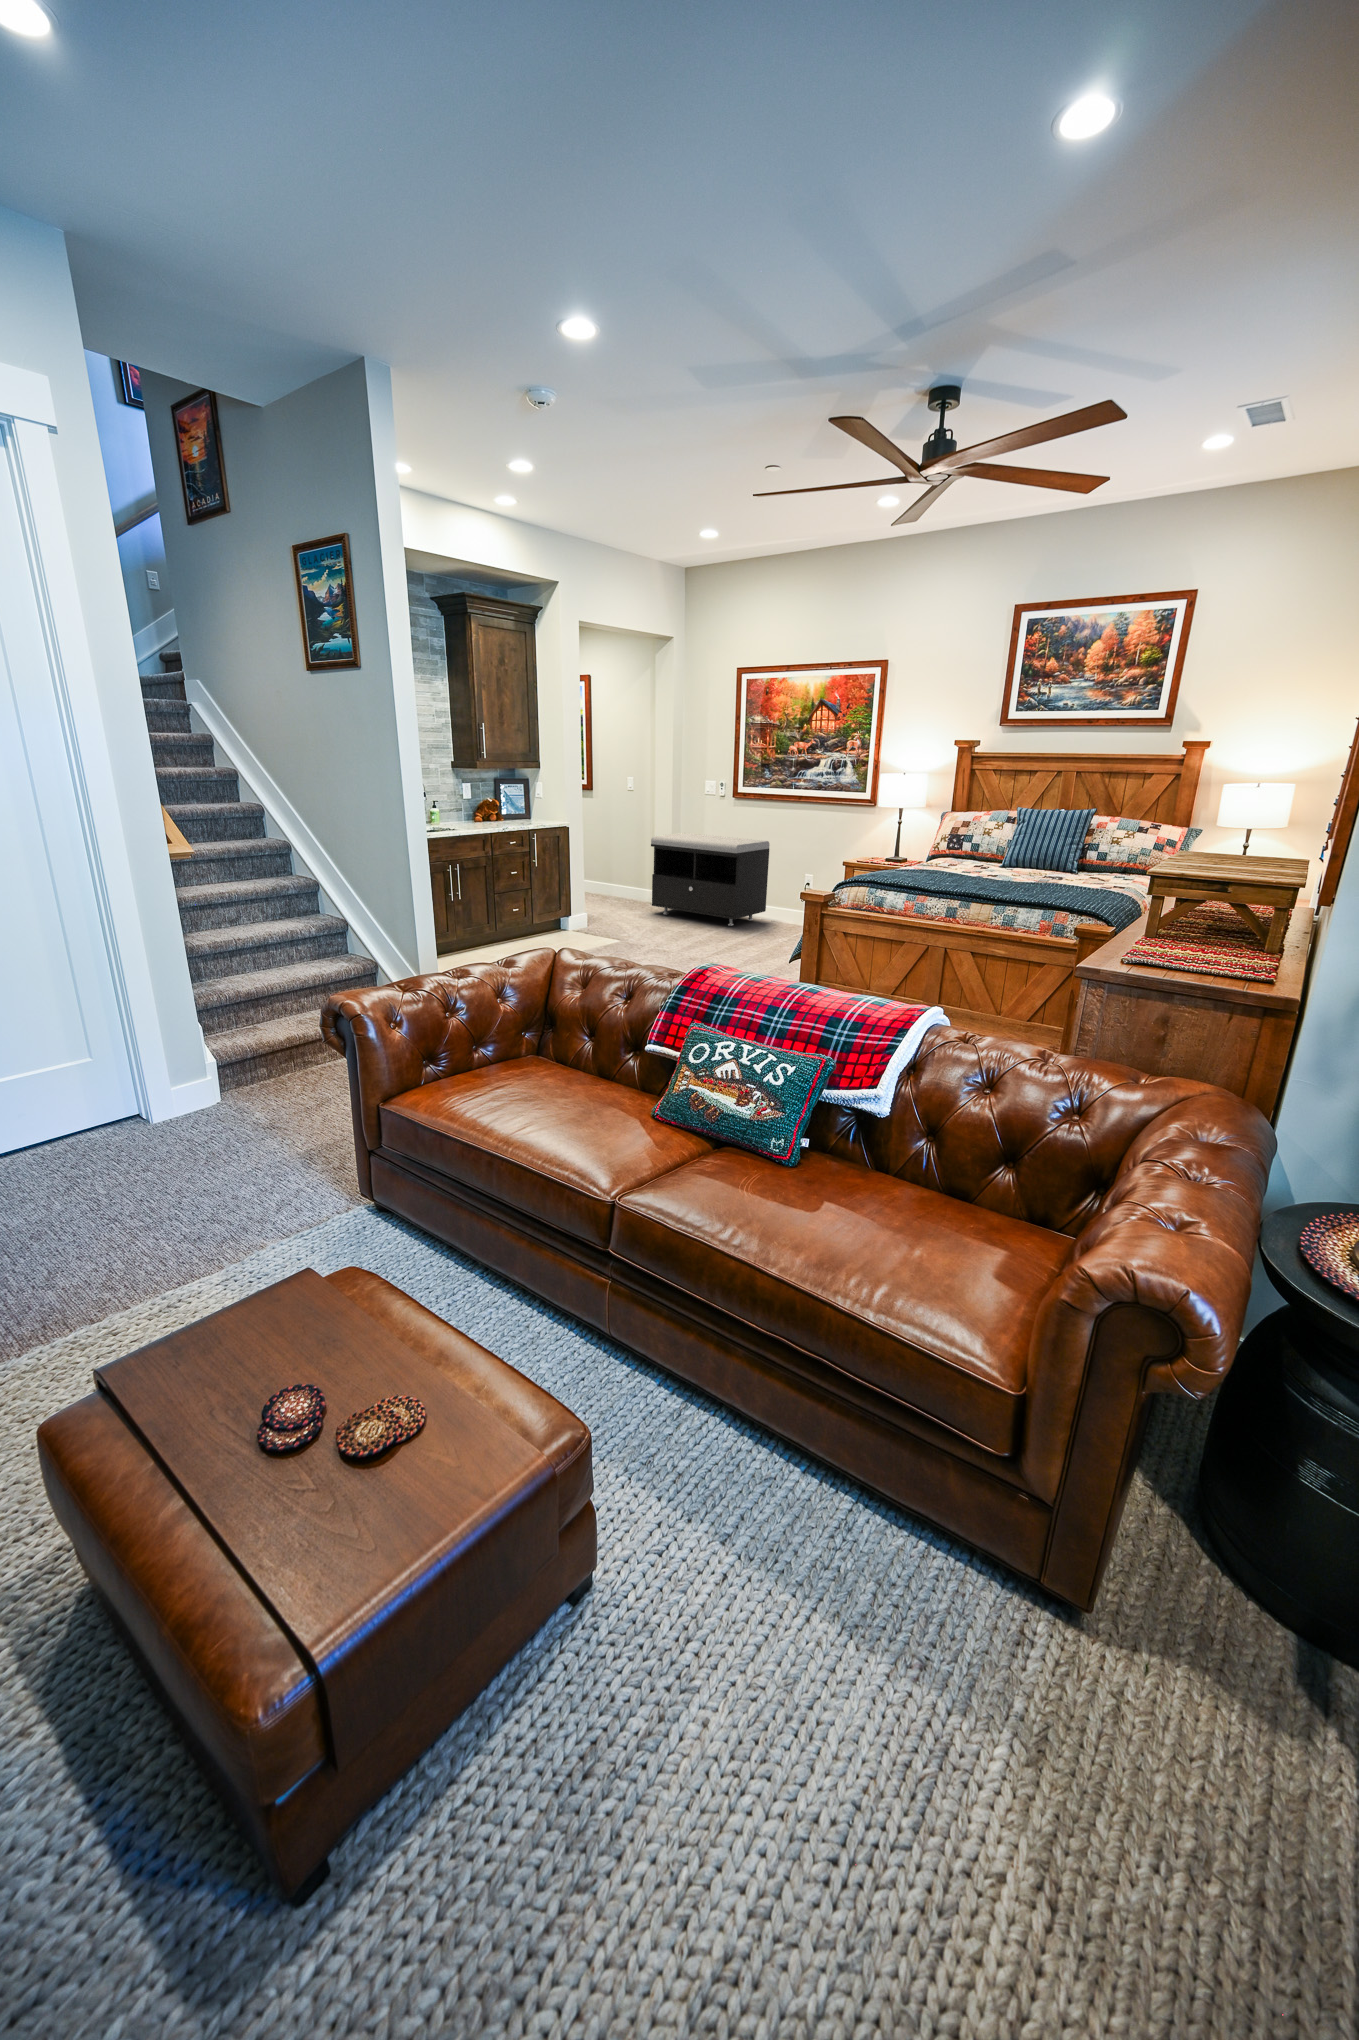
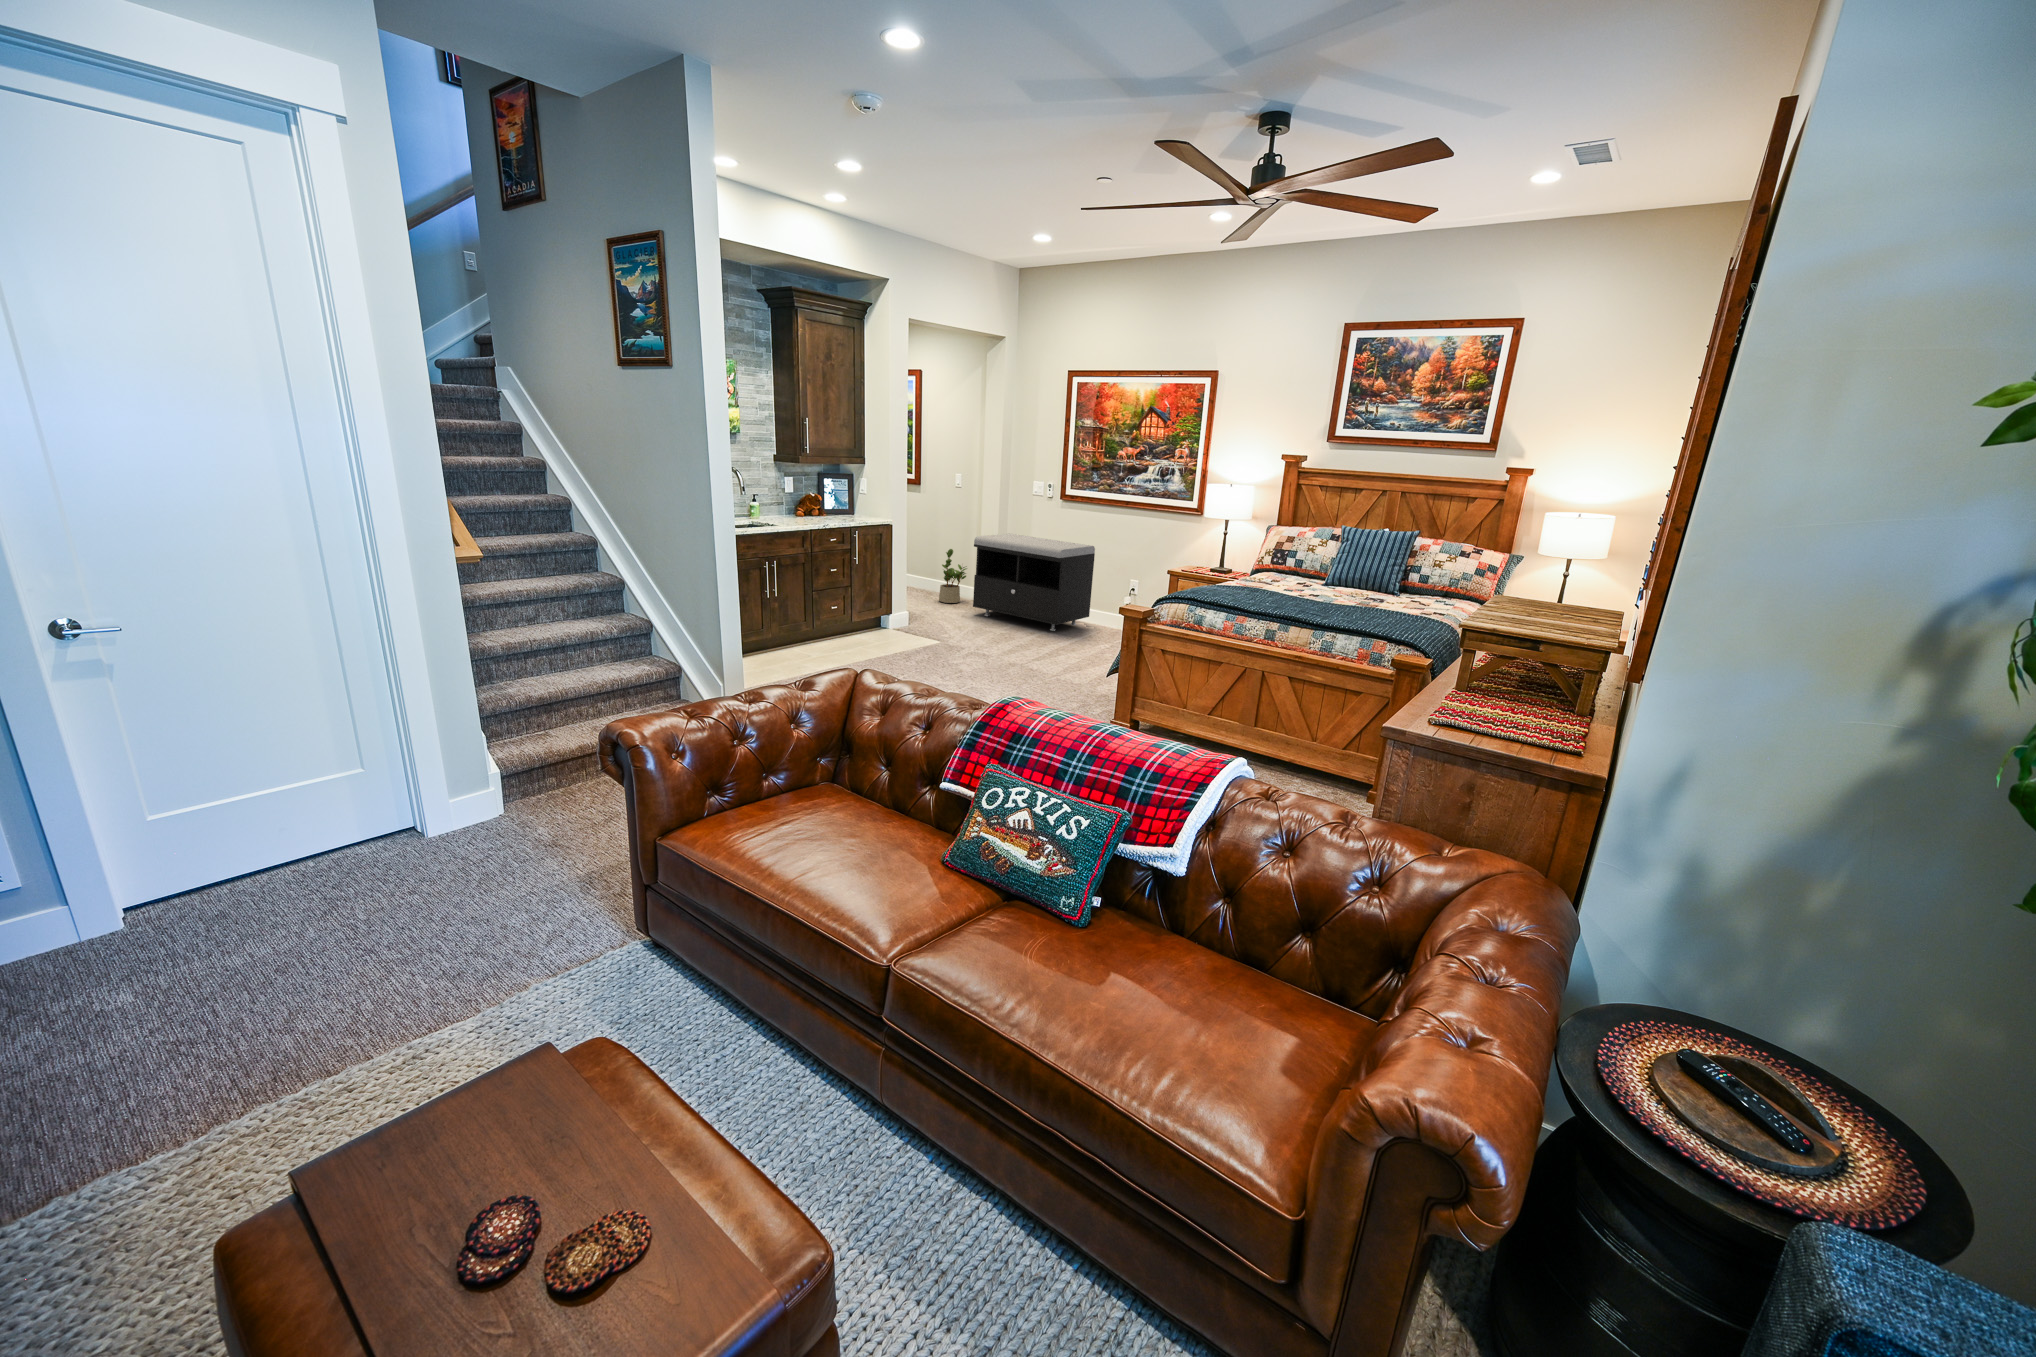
potted plant: none [618,851,645,904] -> present [939,549,967,603]

